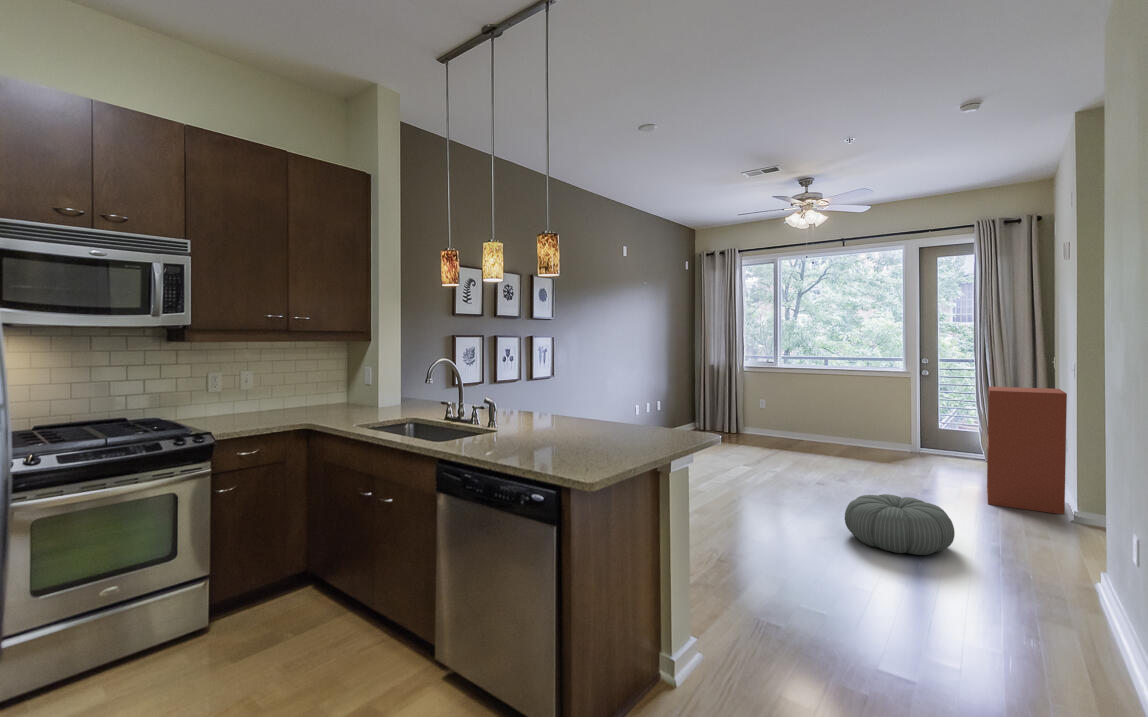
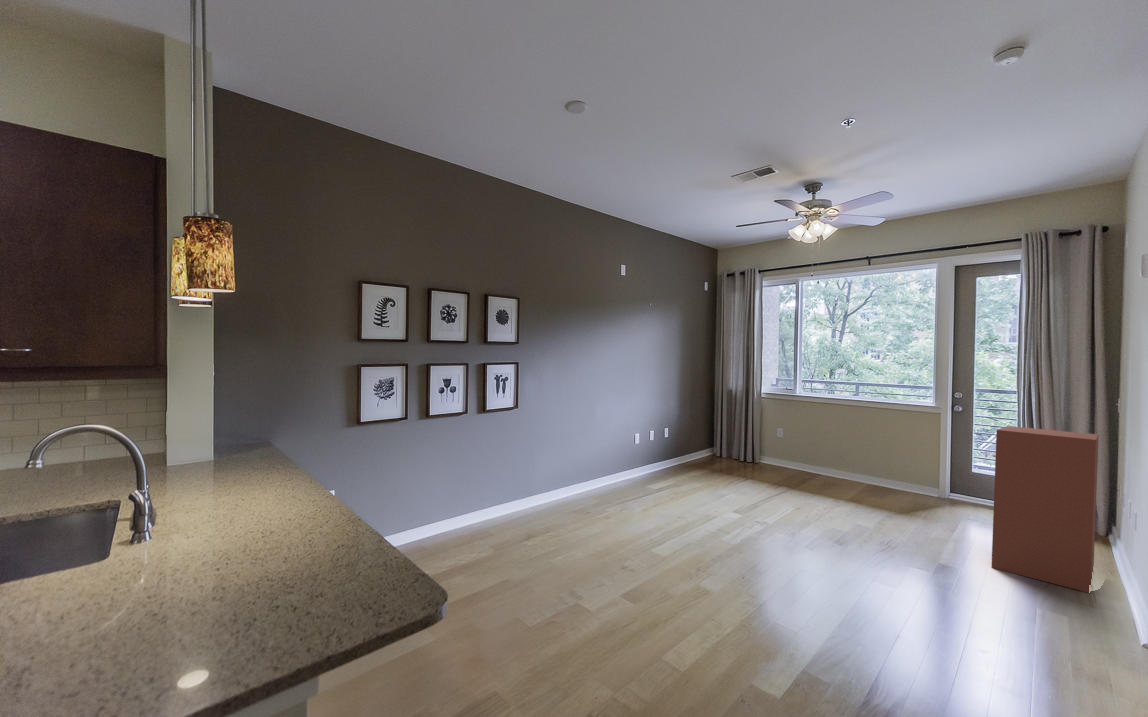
pouf: present [845,494,955,555] -> none [775,538,899,618]

